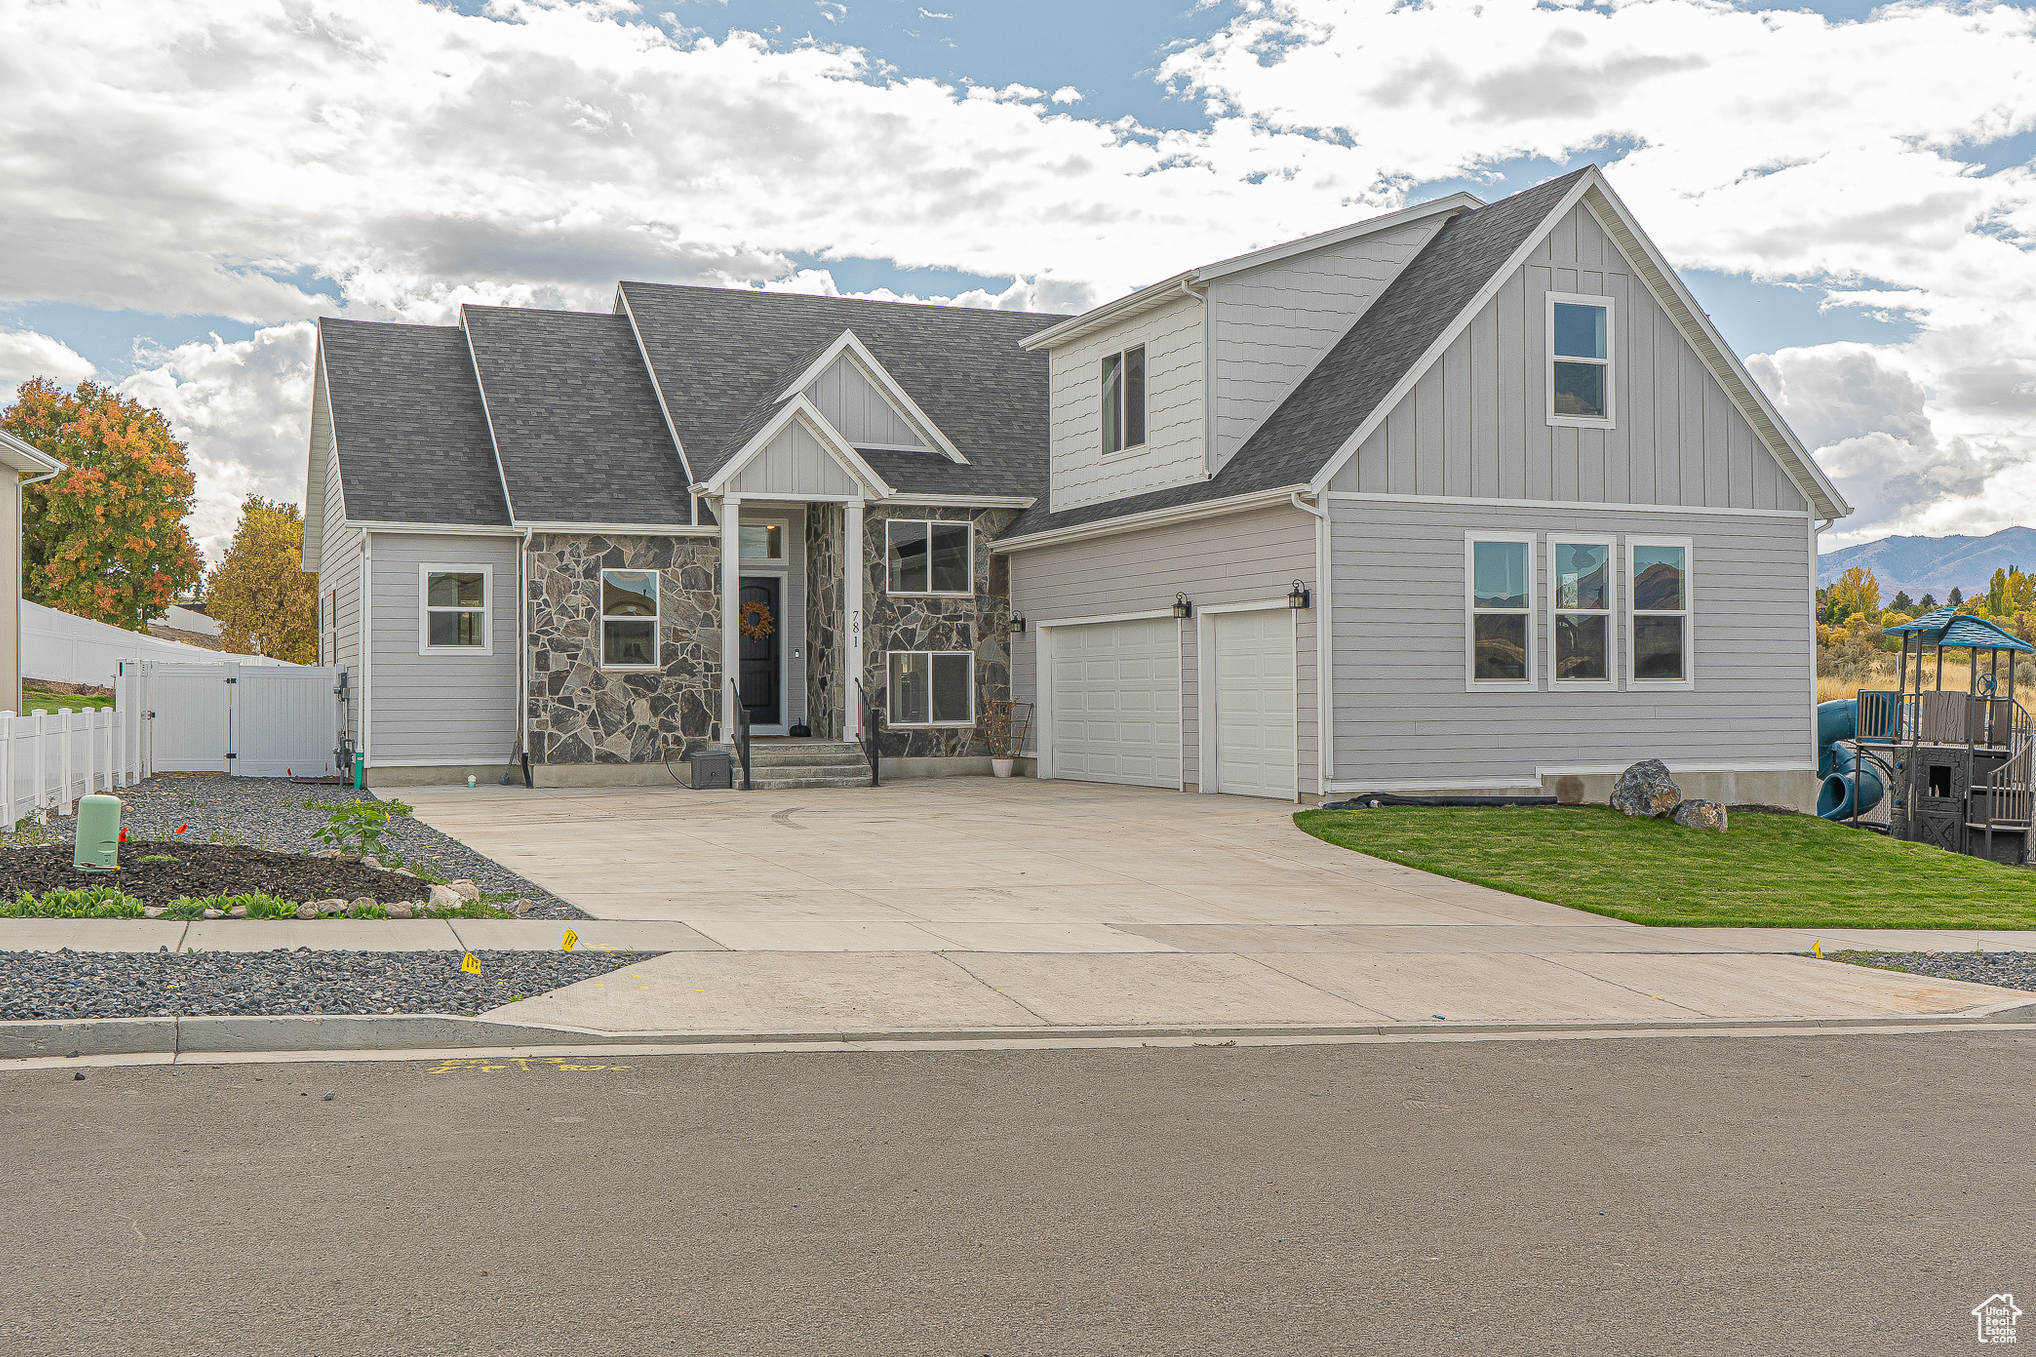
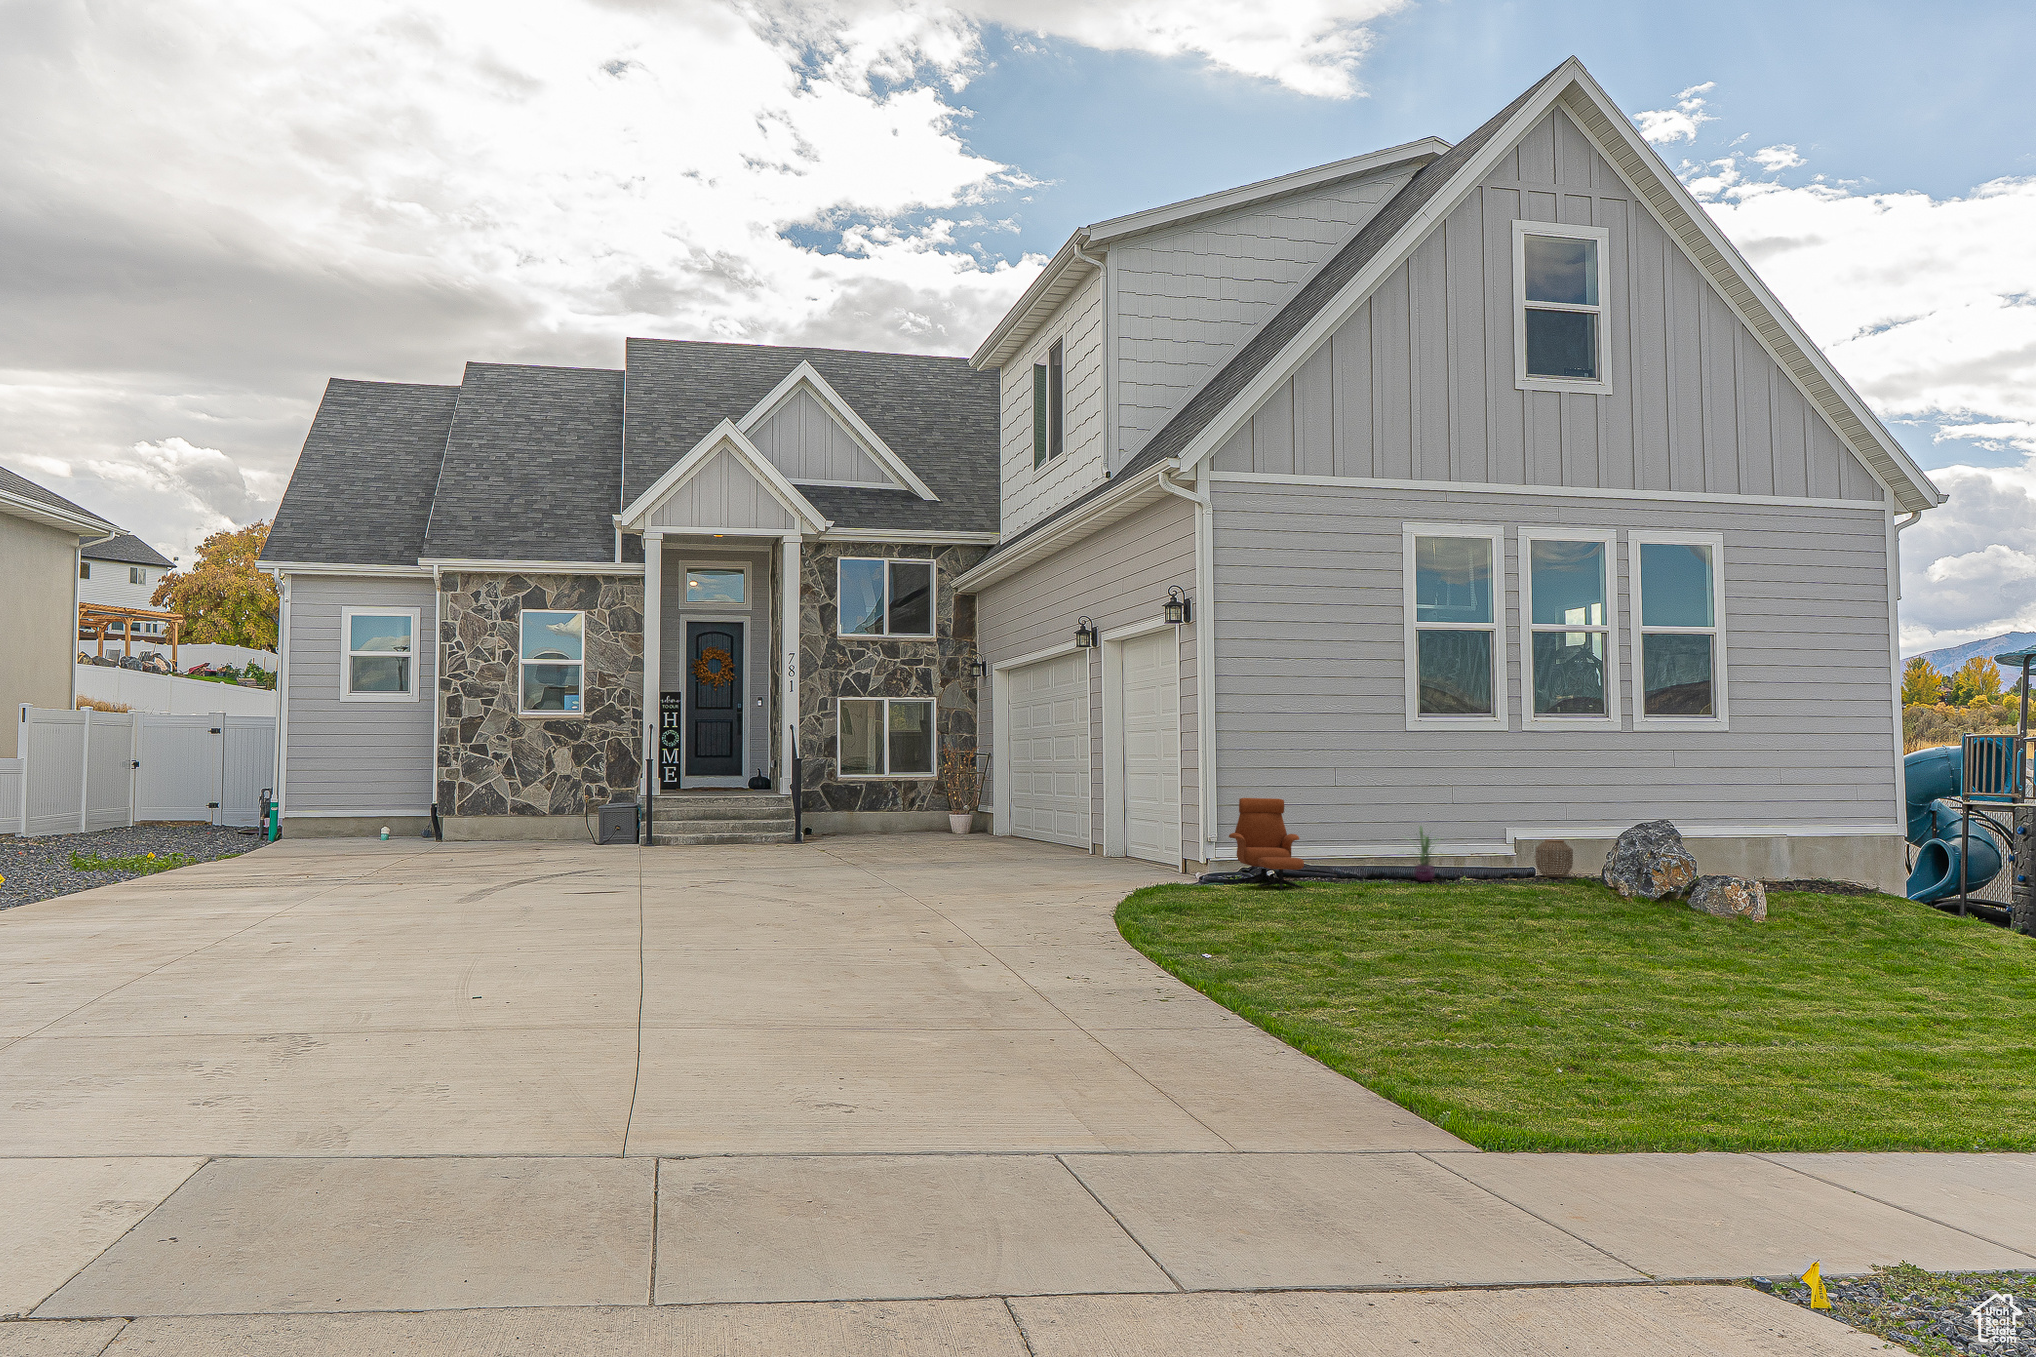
lounge chair: none [1337,745,1402,815] -> present [1229,798,1304,889]
decorative plant: none [1459,766,1502,809] -> present [1414,826,1436,881]

